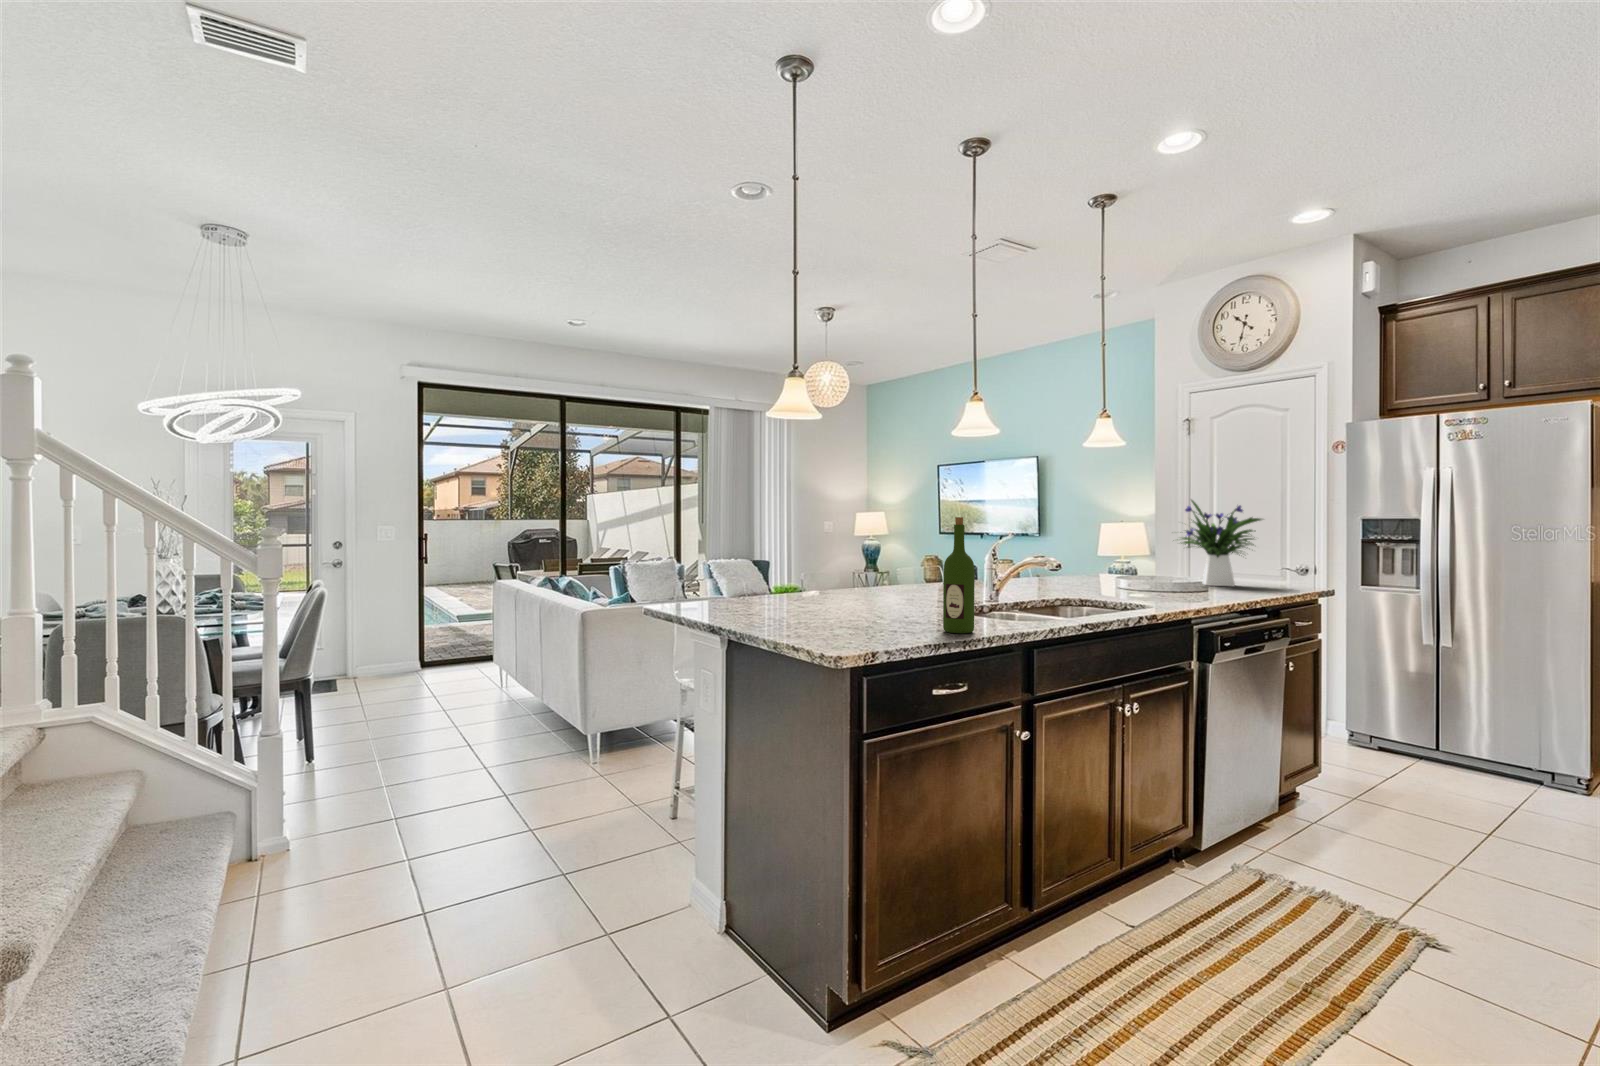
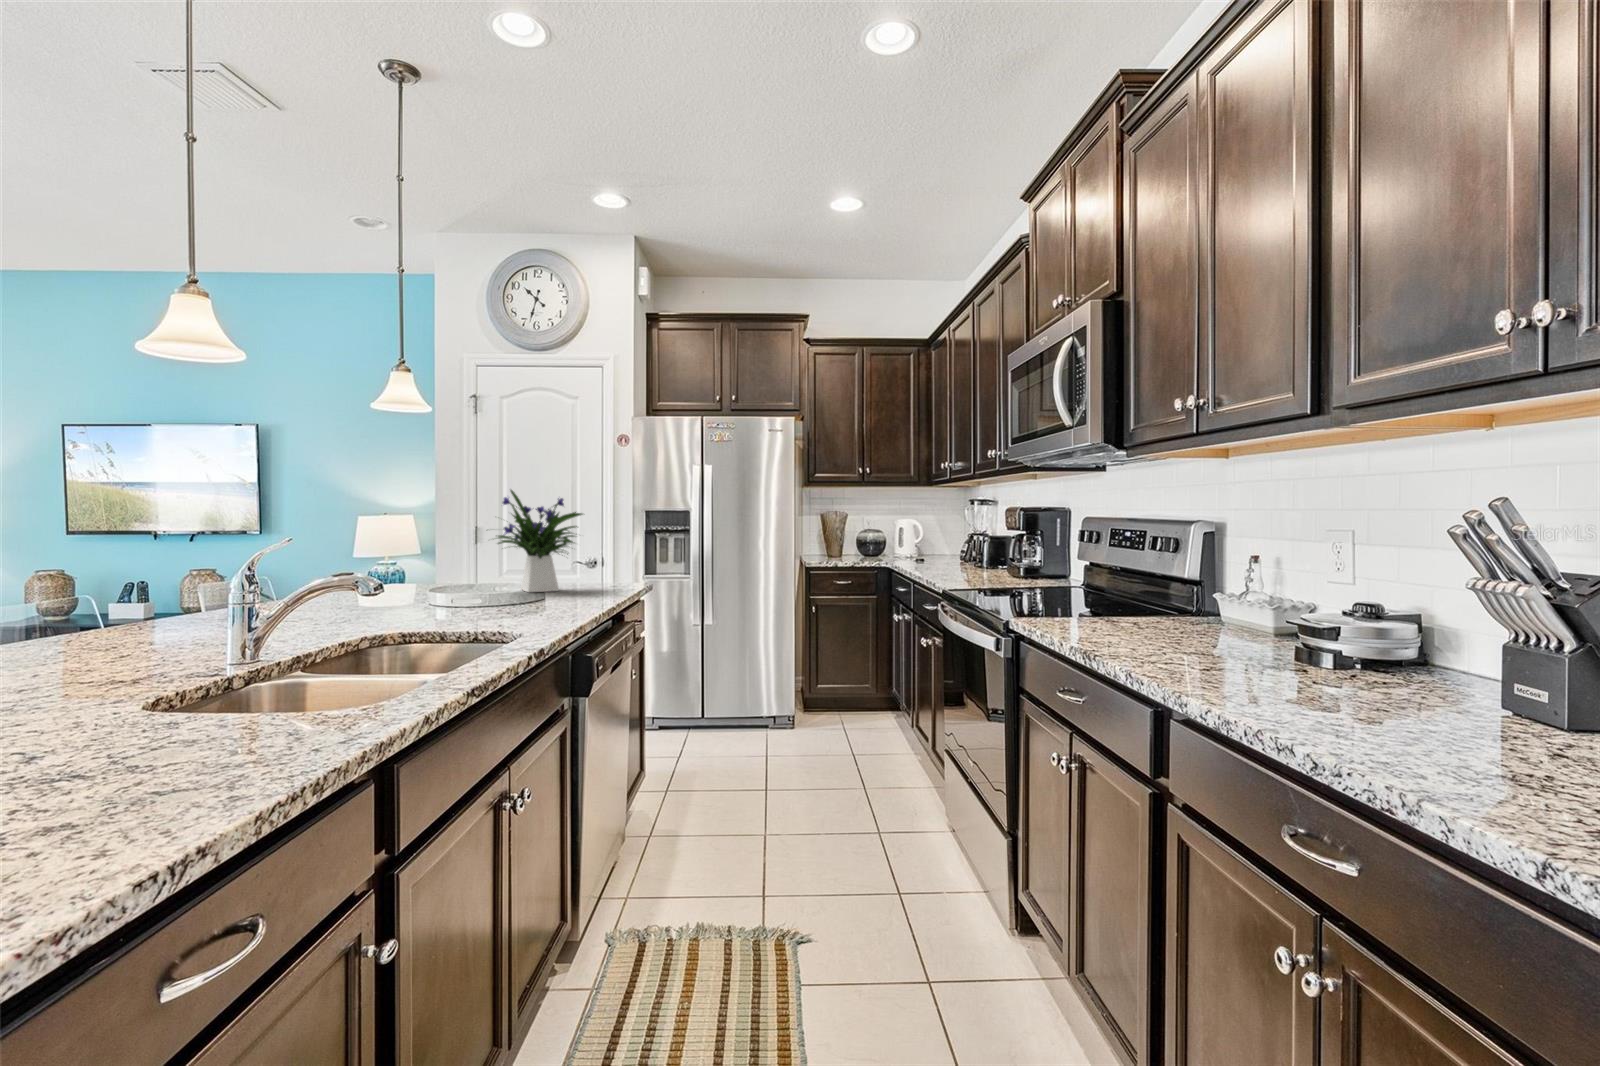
wine bottle: present [943,517,975,633] -> none [198,518,284,786]

